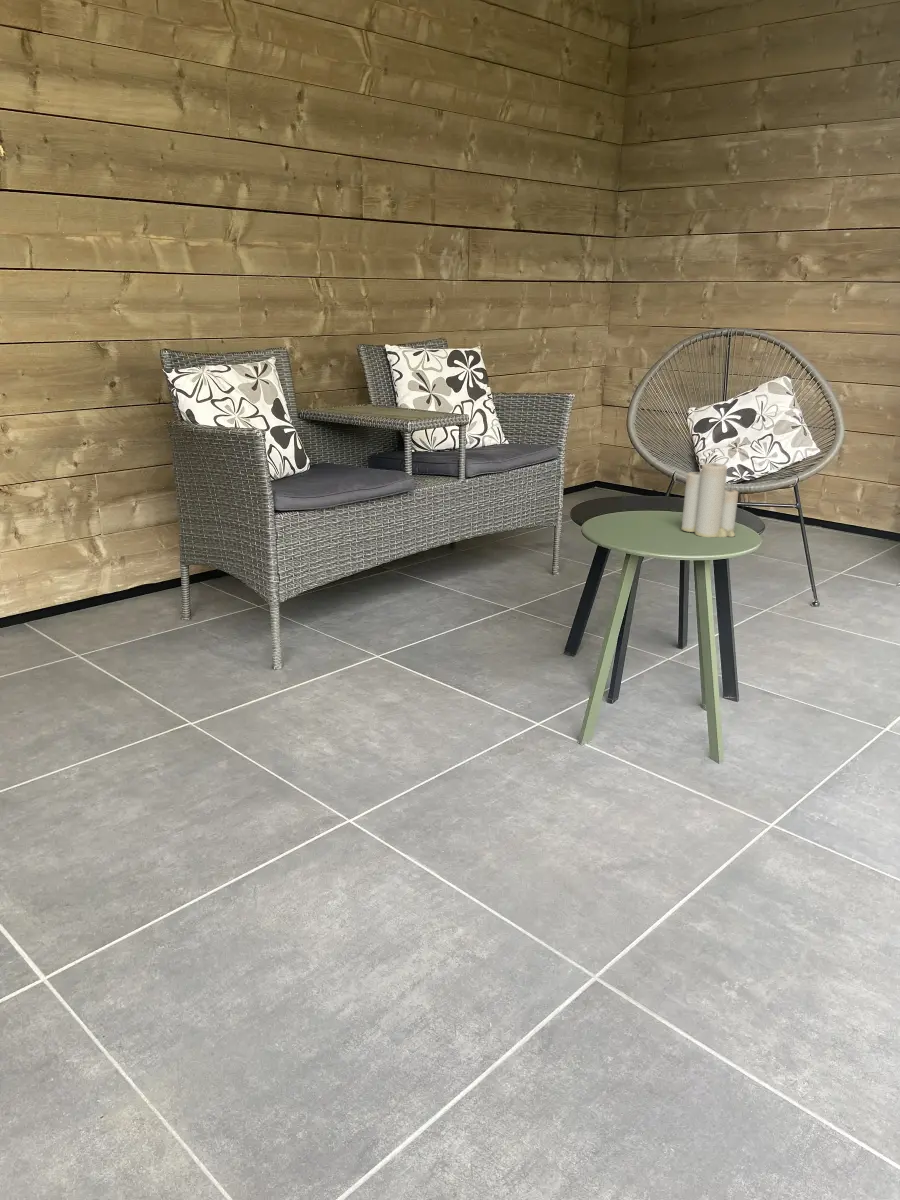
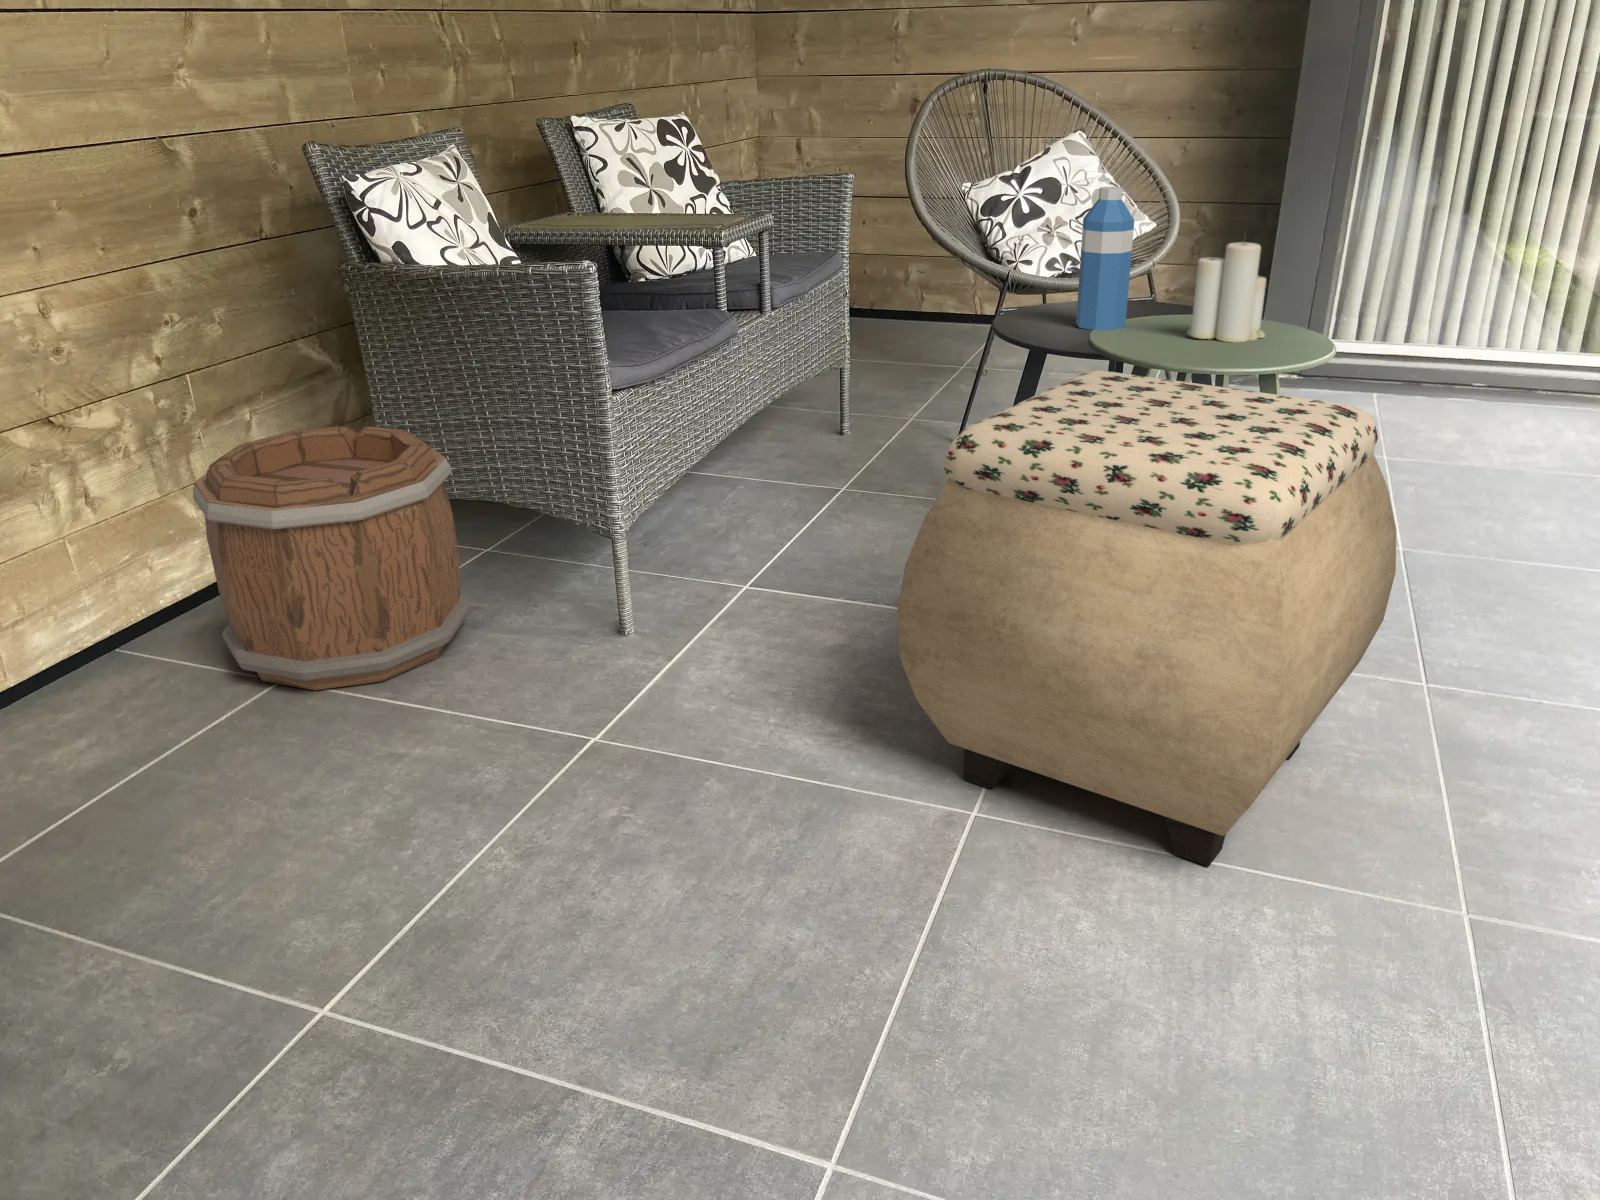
water bottle: none [631,415,675,519] -> present [1076,187,1134,330]
bucket: none [40,513,200,665] -> present [193,426,471,690]
ottoman: none [307,537,669,894] -> present [897,370,1396,866]

